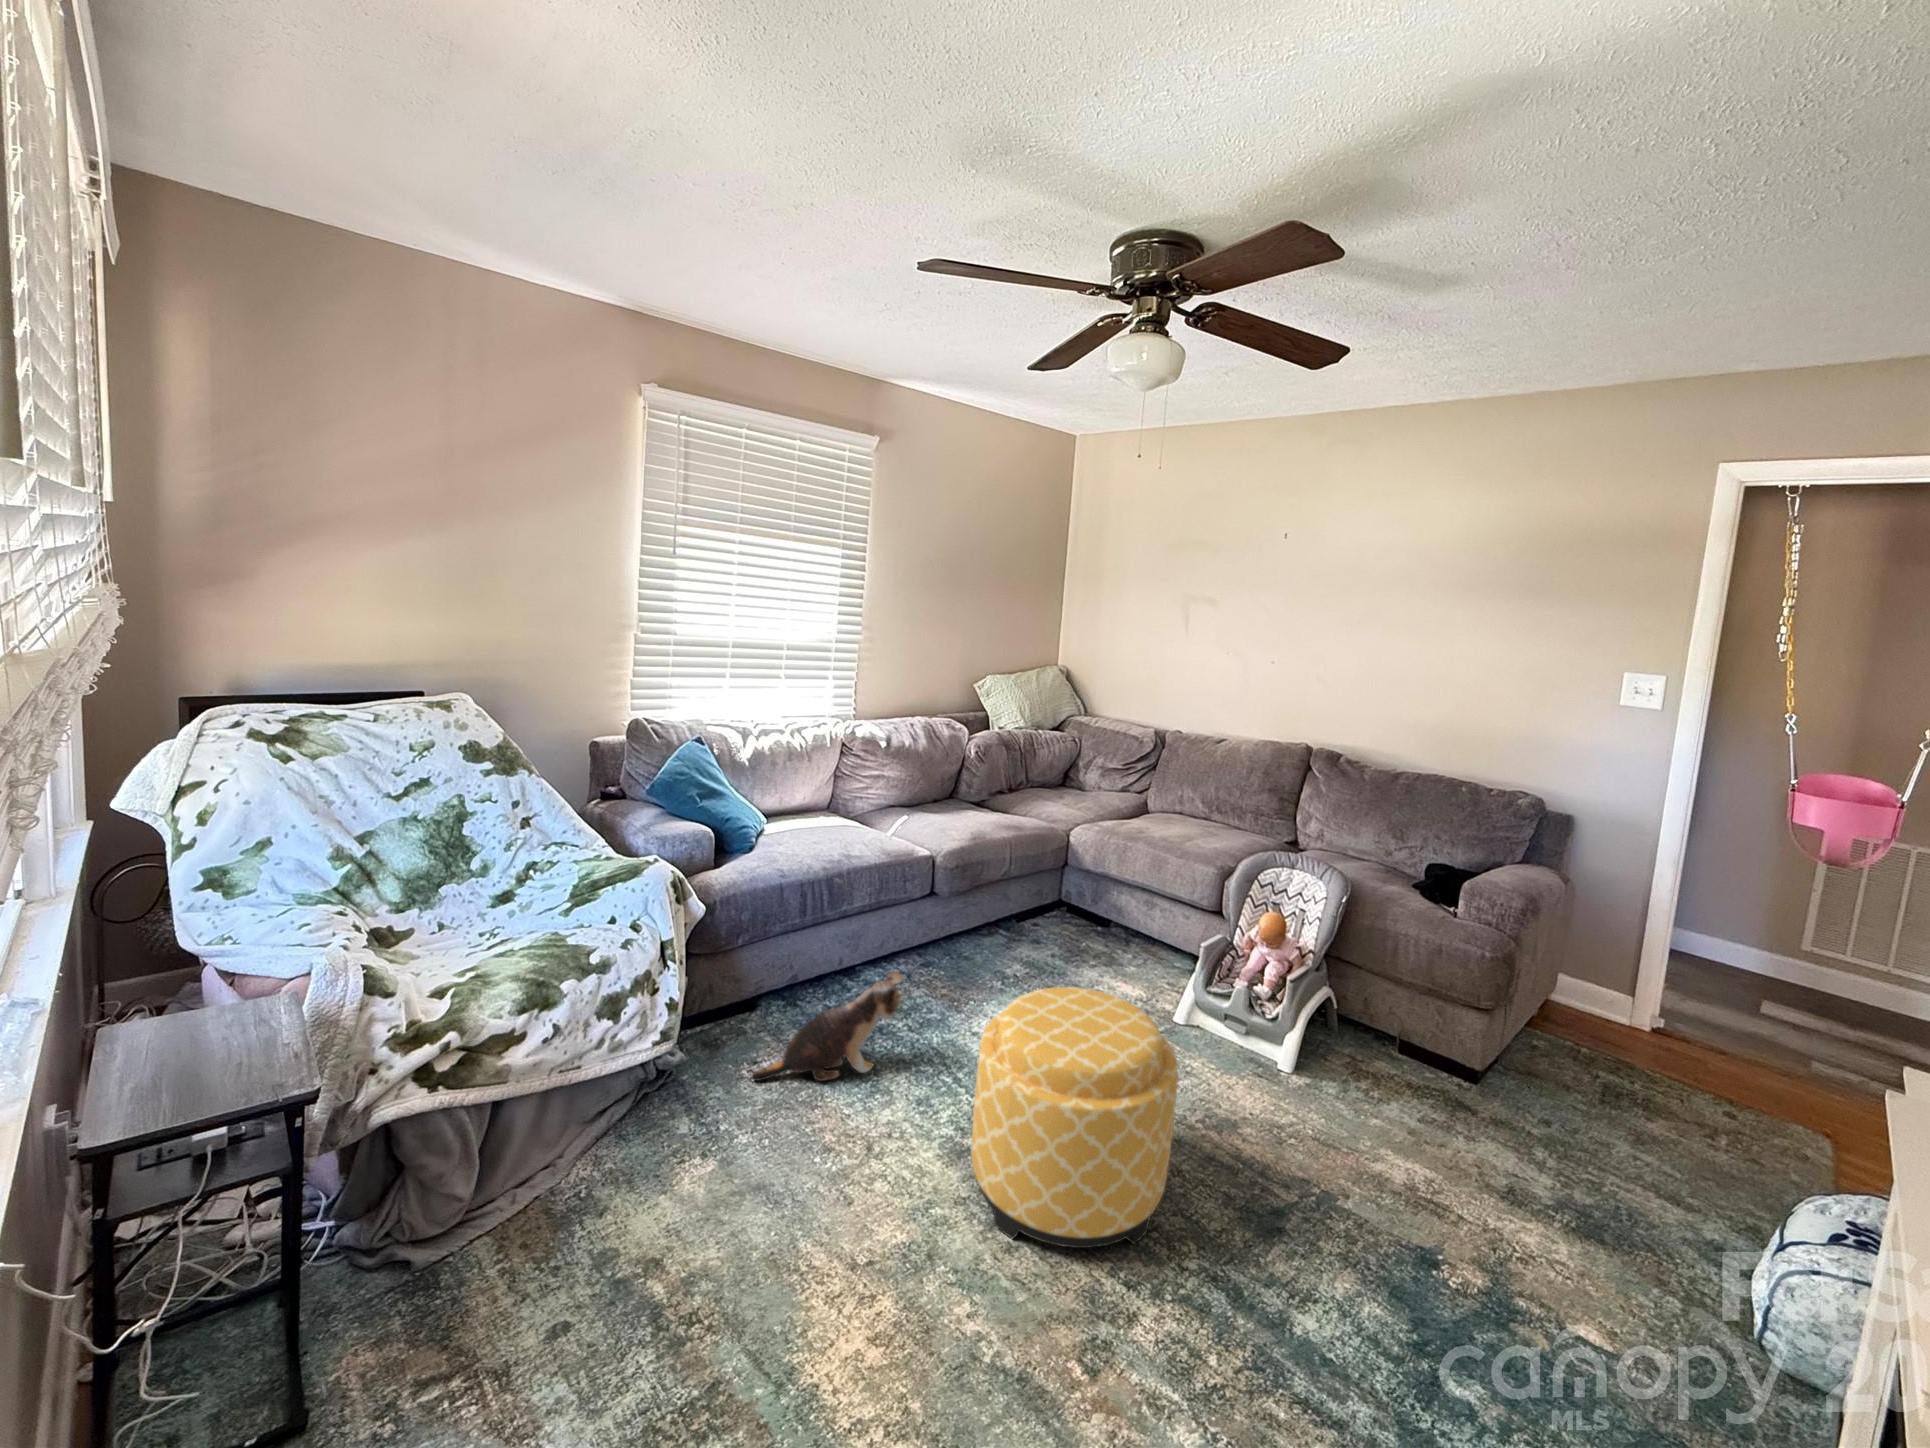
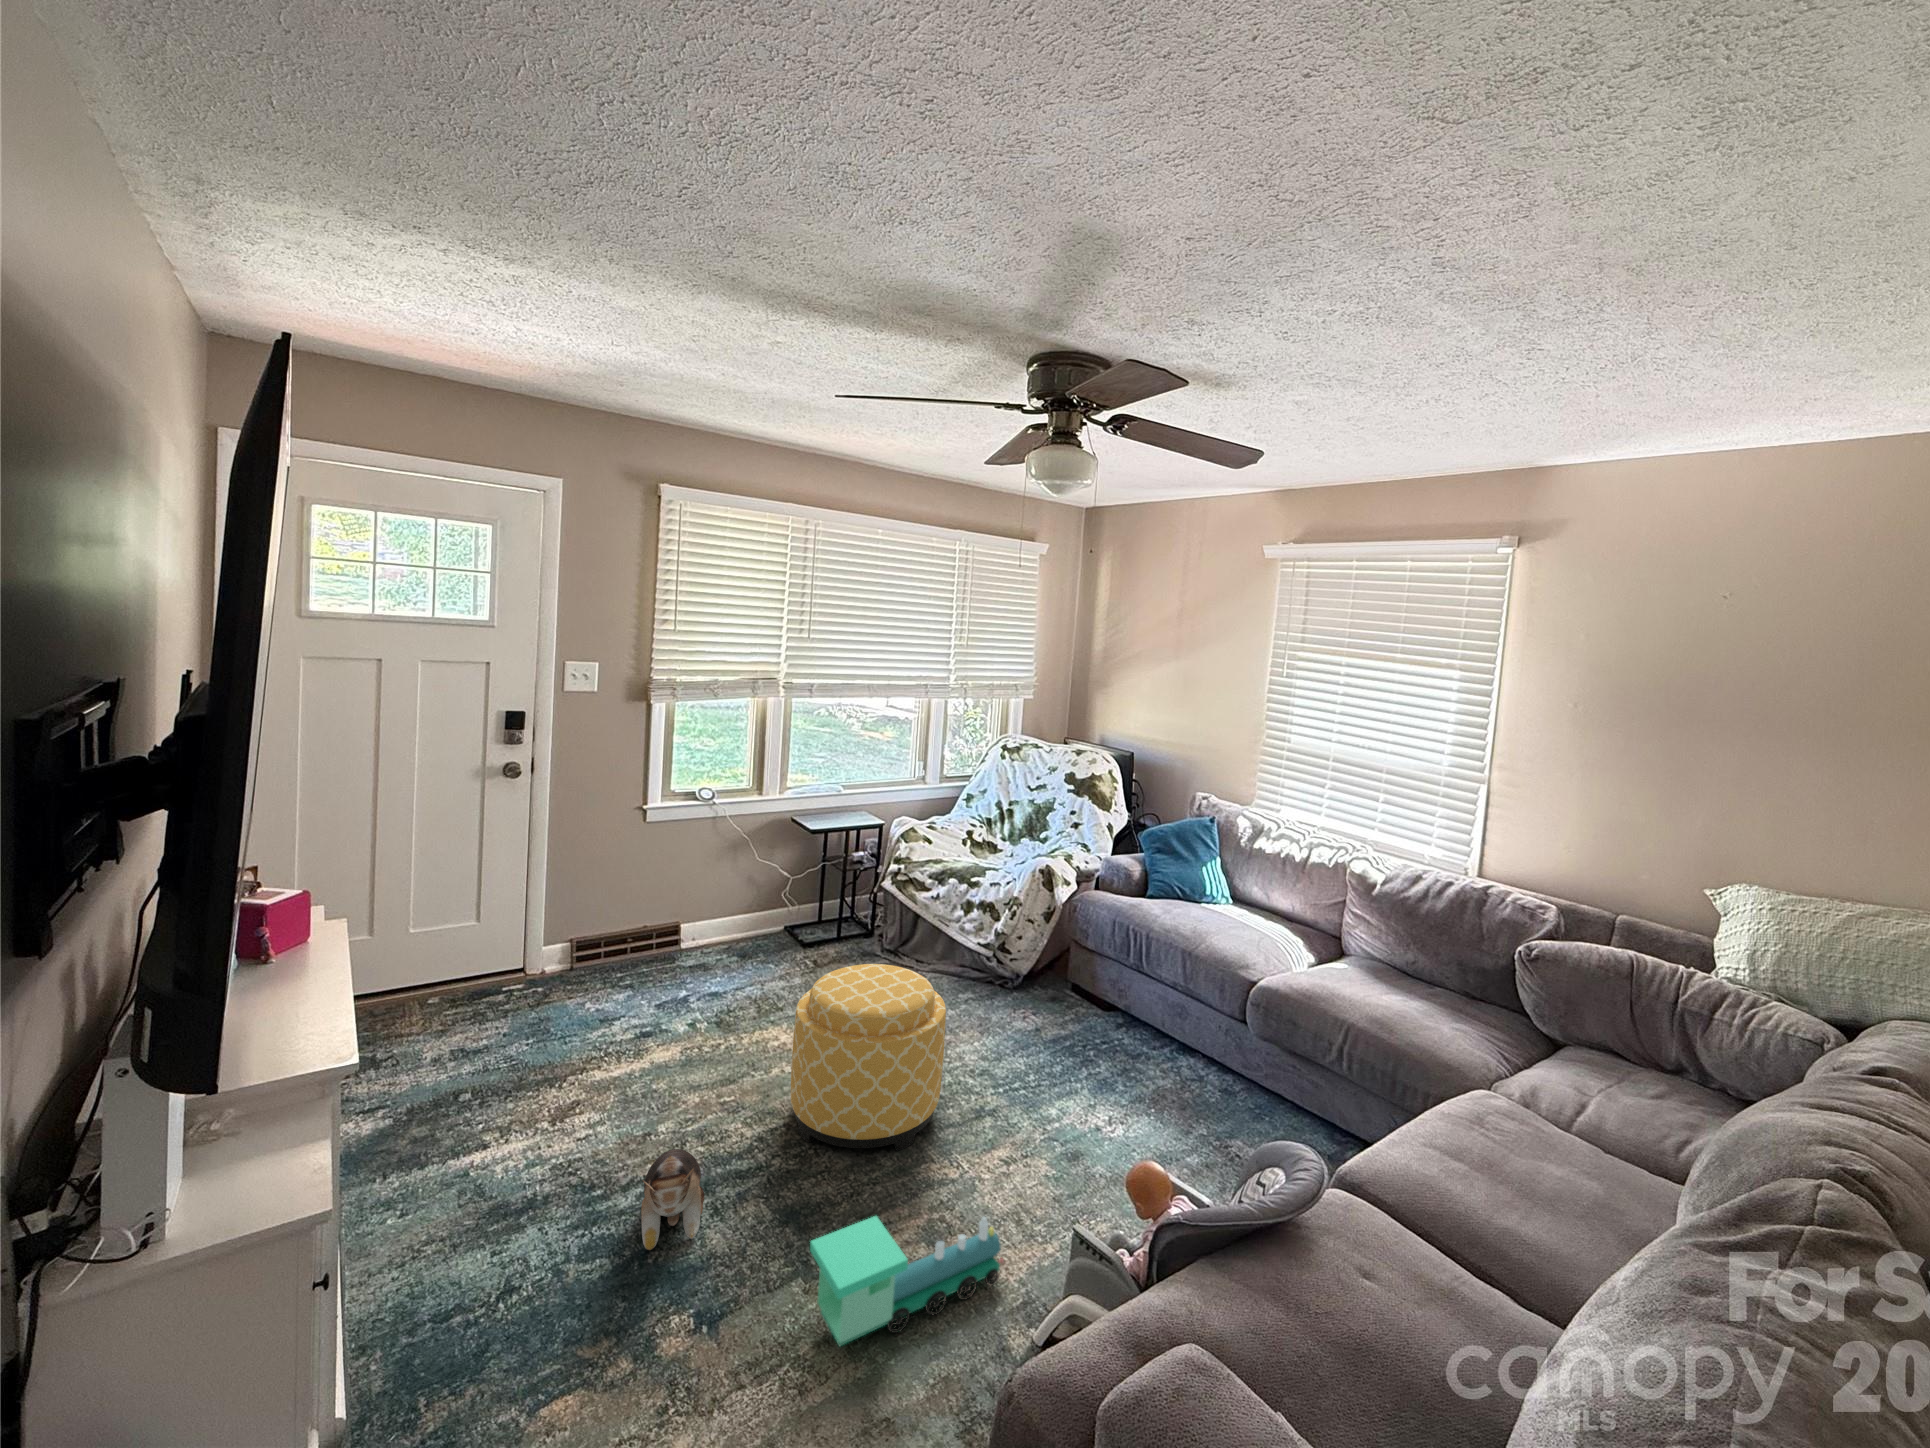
plush toy: present [752,973,908,1081] -> present [641,1149,704,1250]
toy train: none [1235,1048,1419,1170] -> present [810,1216,1004,1346]

